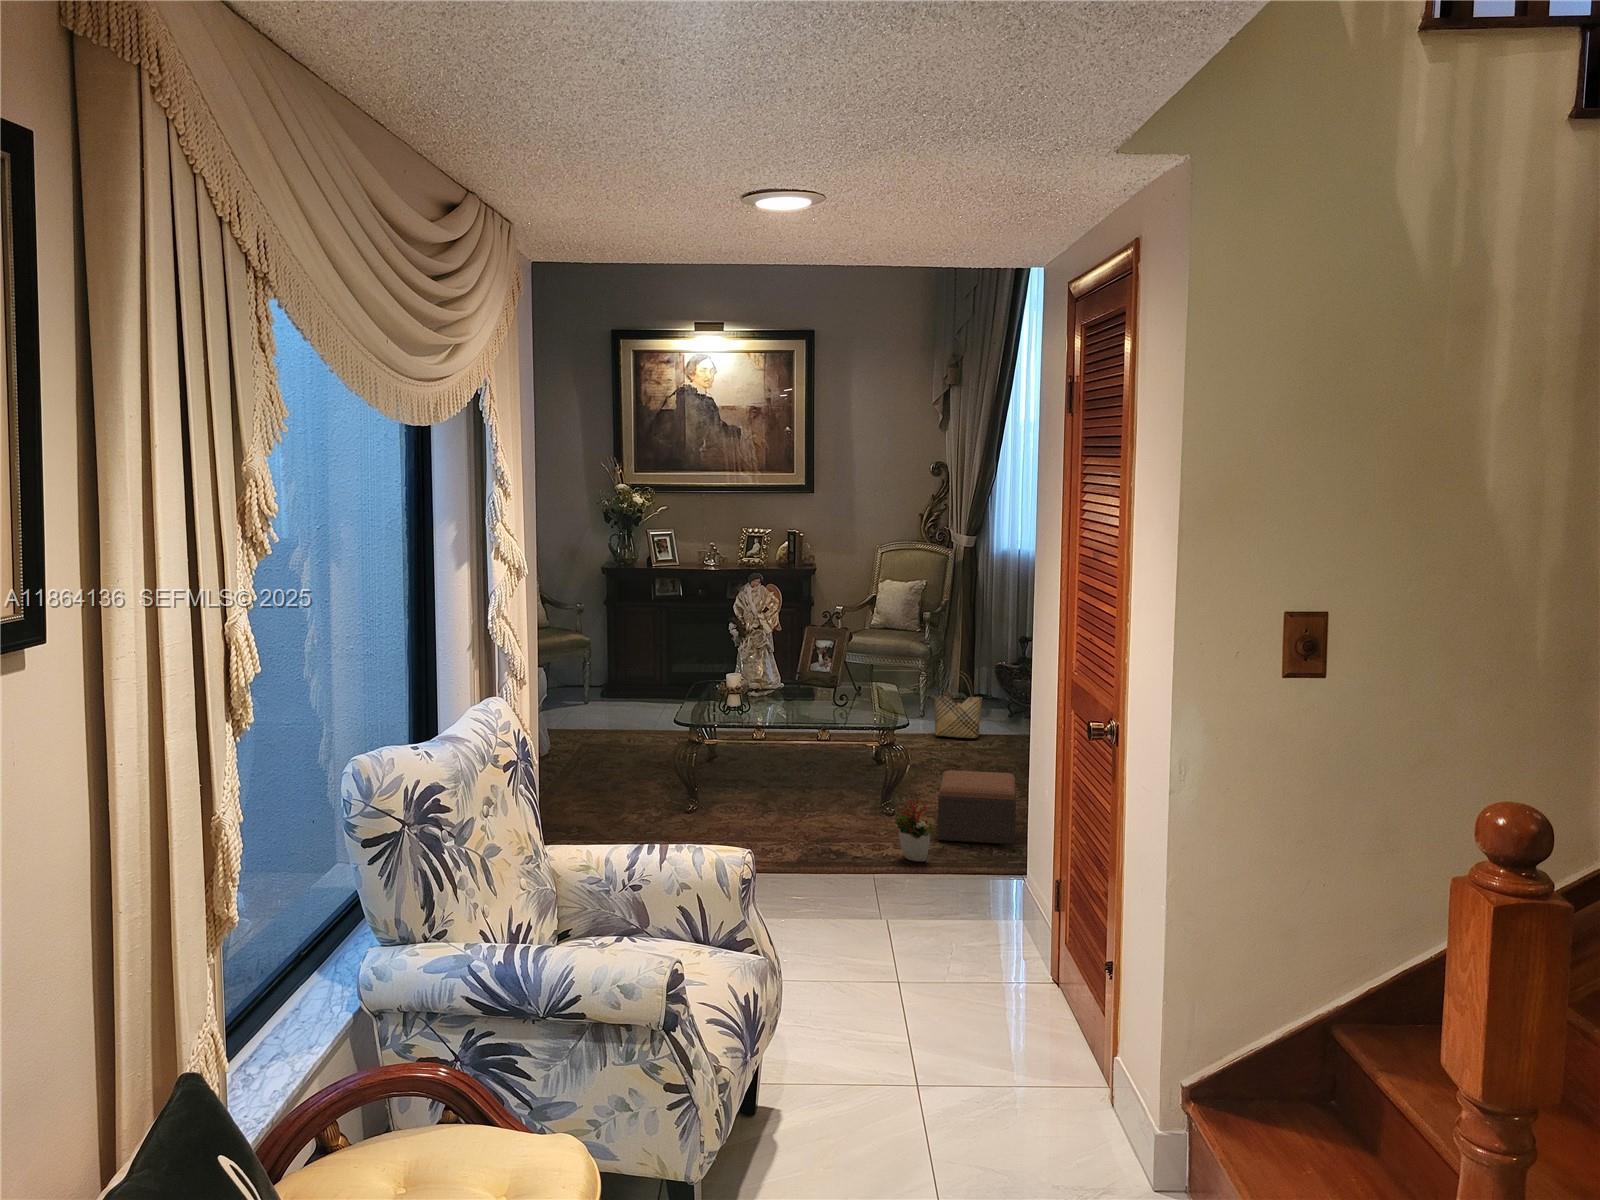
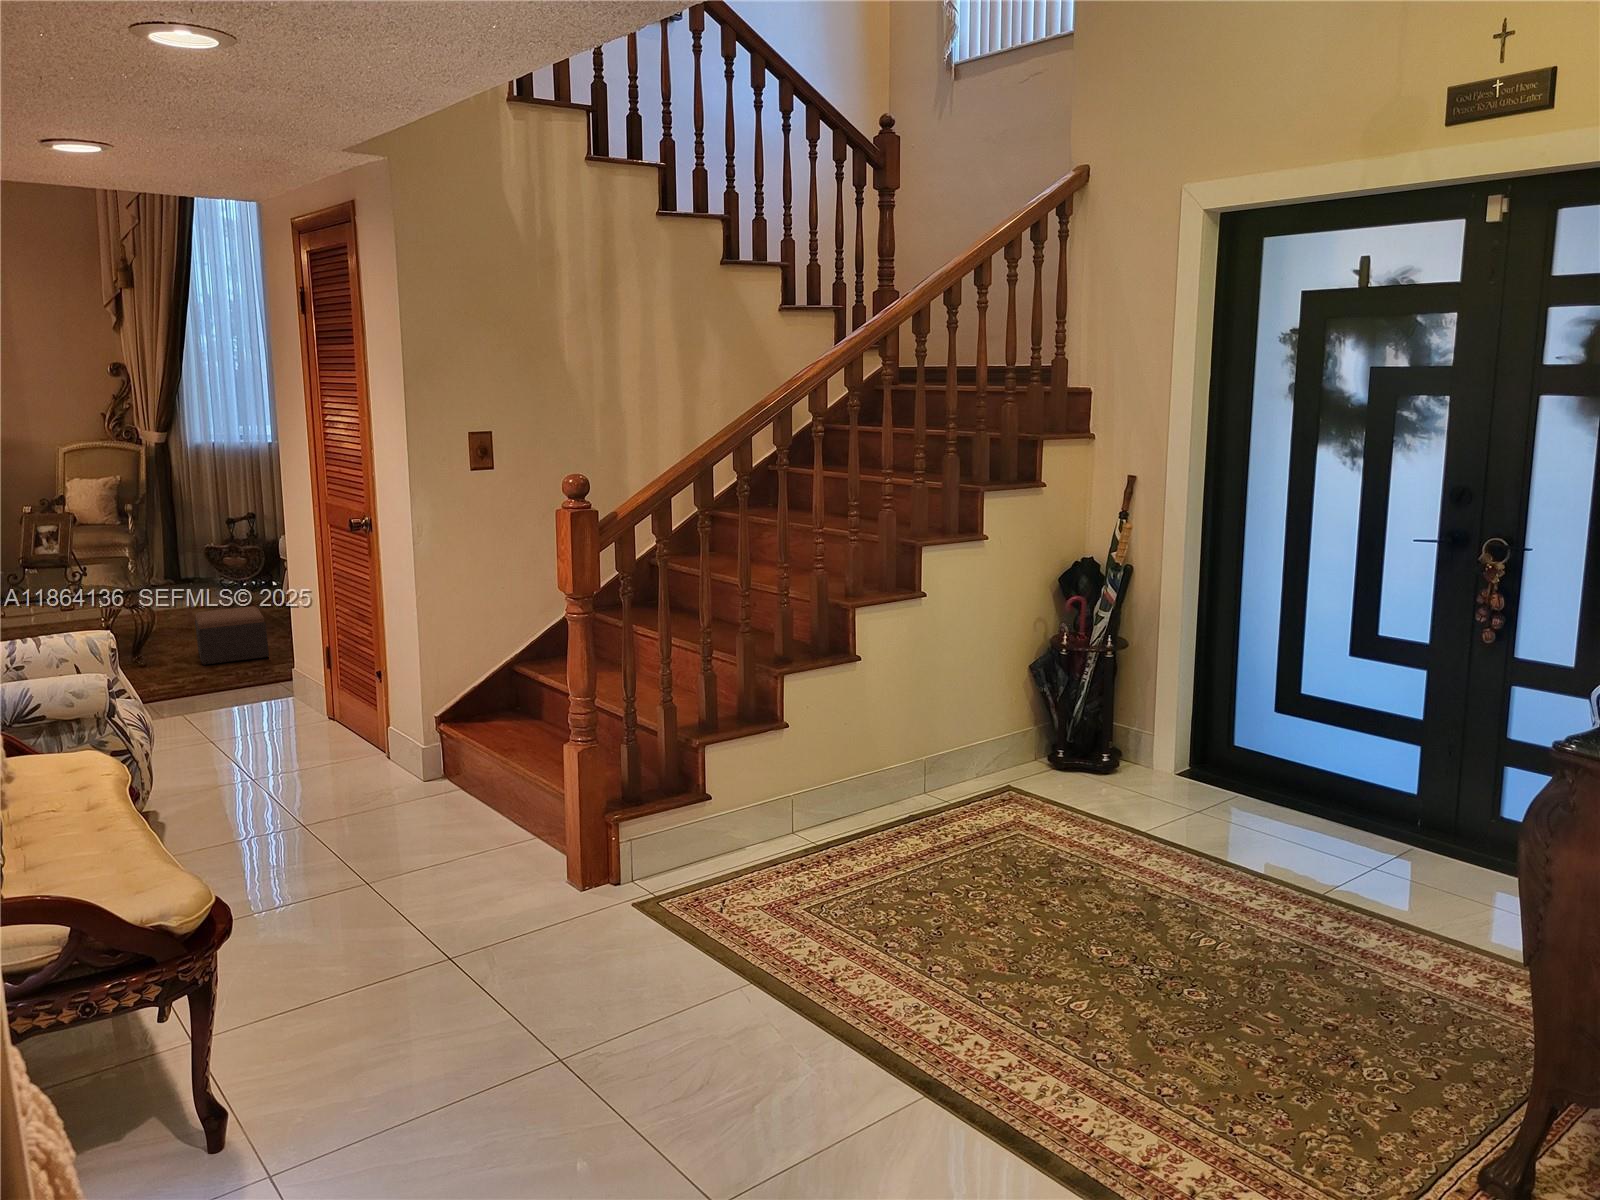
woven basket: present [934,671,983,738] -> none [156,546,204,604]
decorative plant: present [895,796,931,861] -> none [166,627,200,680]

